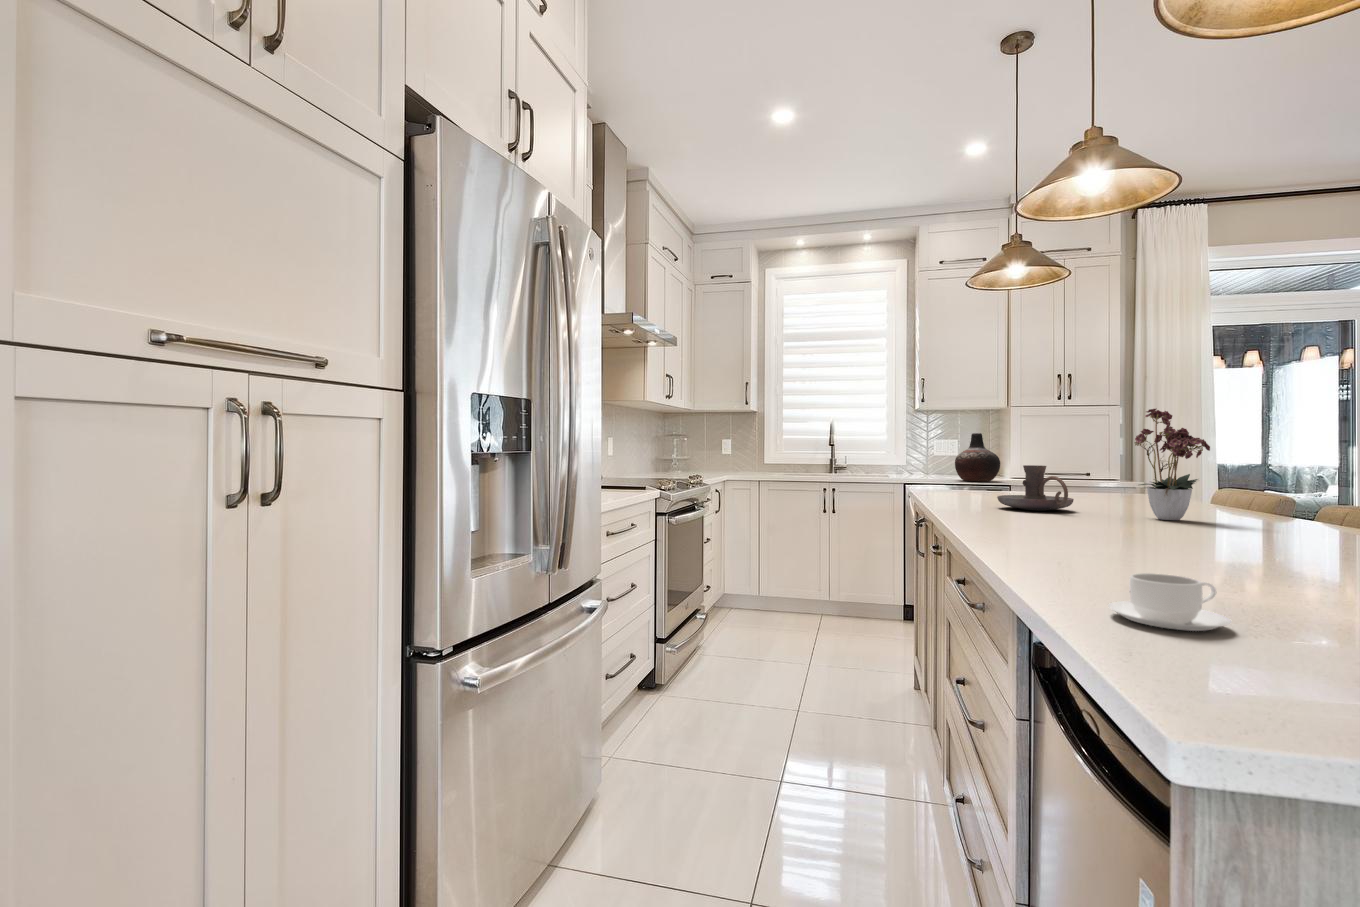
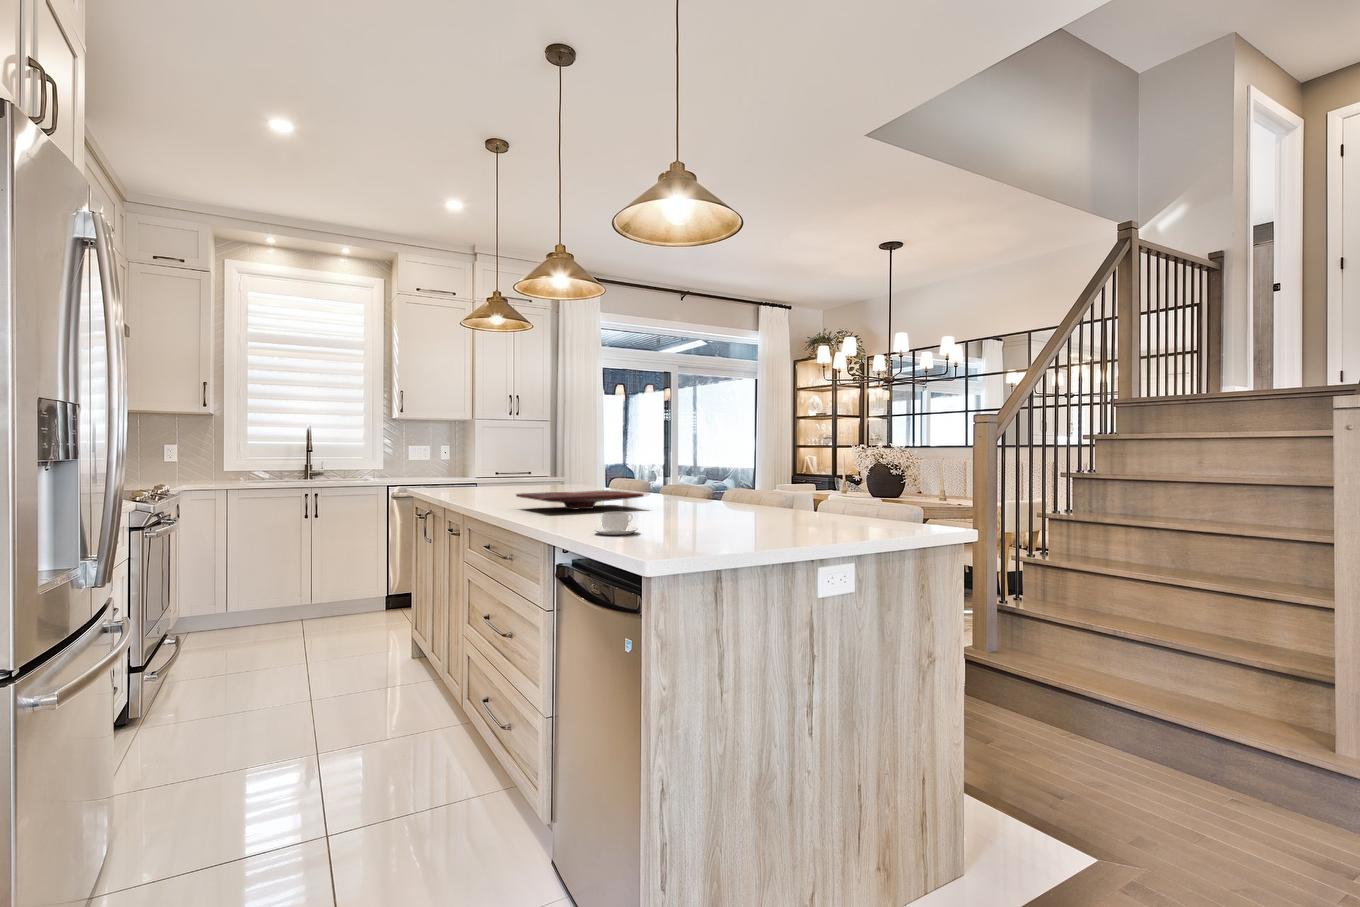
flower arrangement: present [1135,409,1210,520] -> none [571,424,615,497]
vase: present [955,433,1000,482] -> none [433,440,469,481]
candle holder: present [997,465,1074,510] -> none [490,465,539,497]
cutting board: none [1013,510,1273,544] -> present [516,490,644,509]

